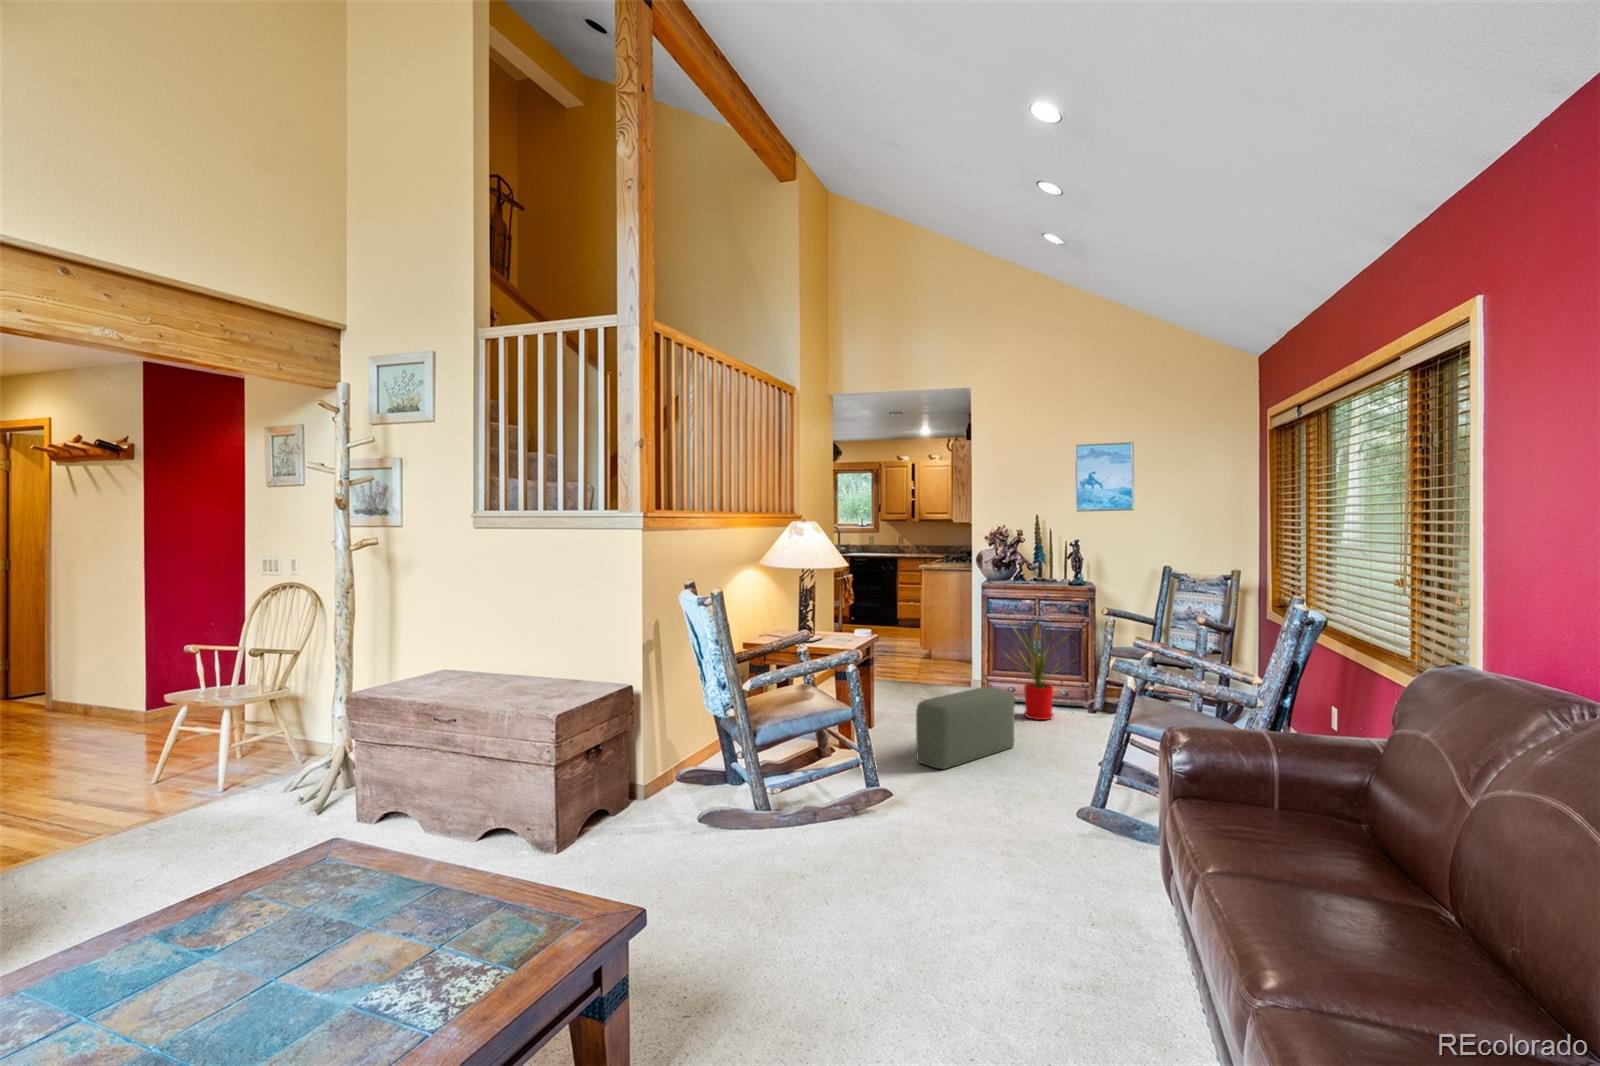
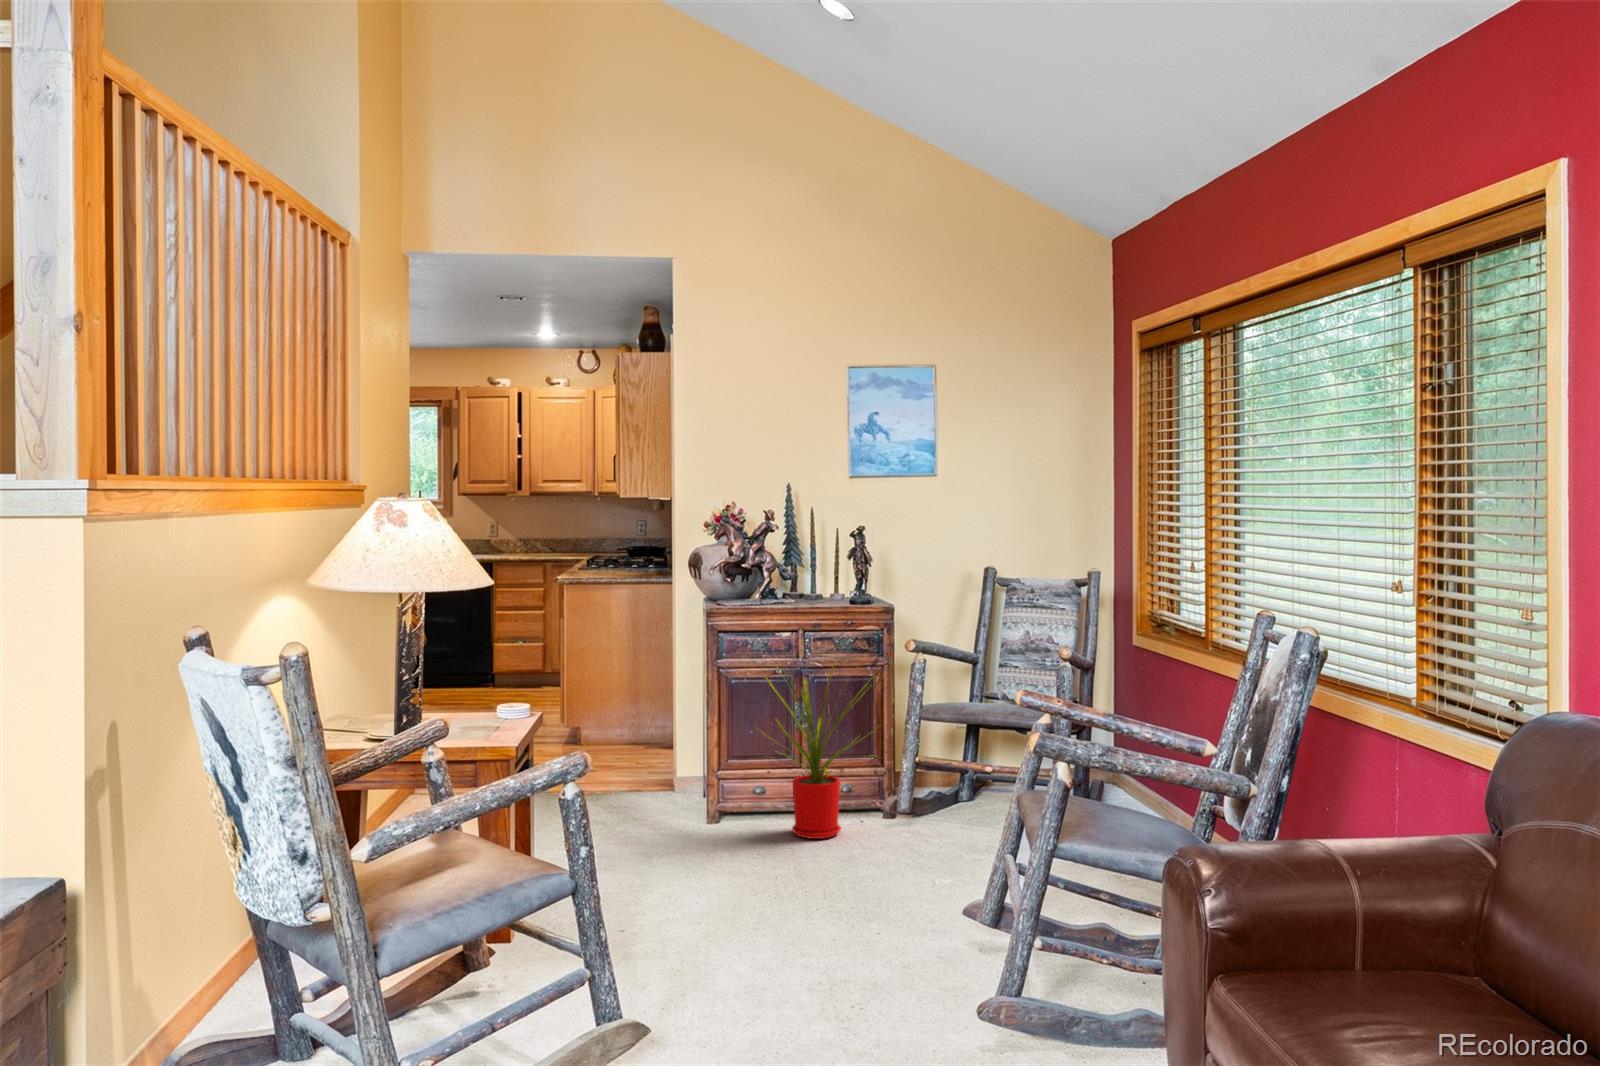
pouf: present [916,687,1015,769] -> none [655,795,807,959]

